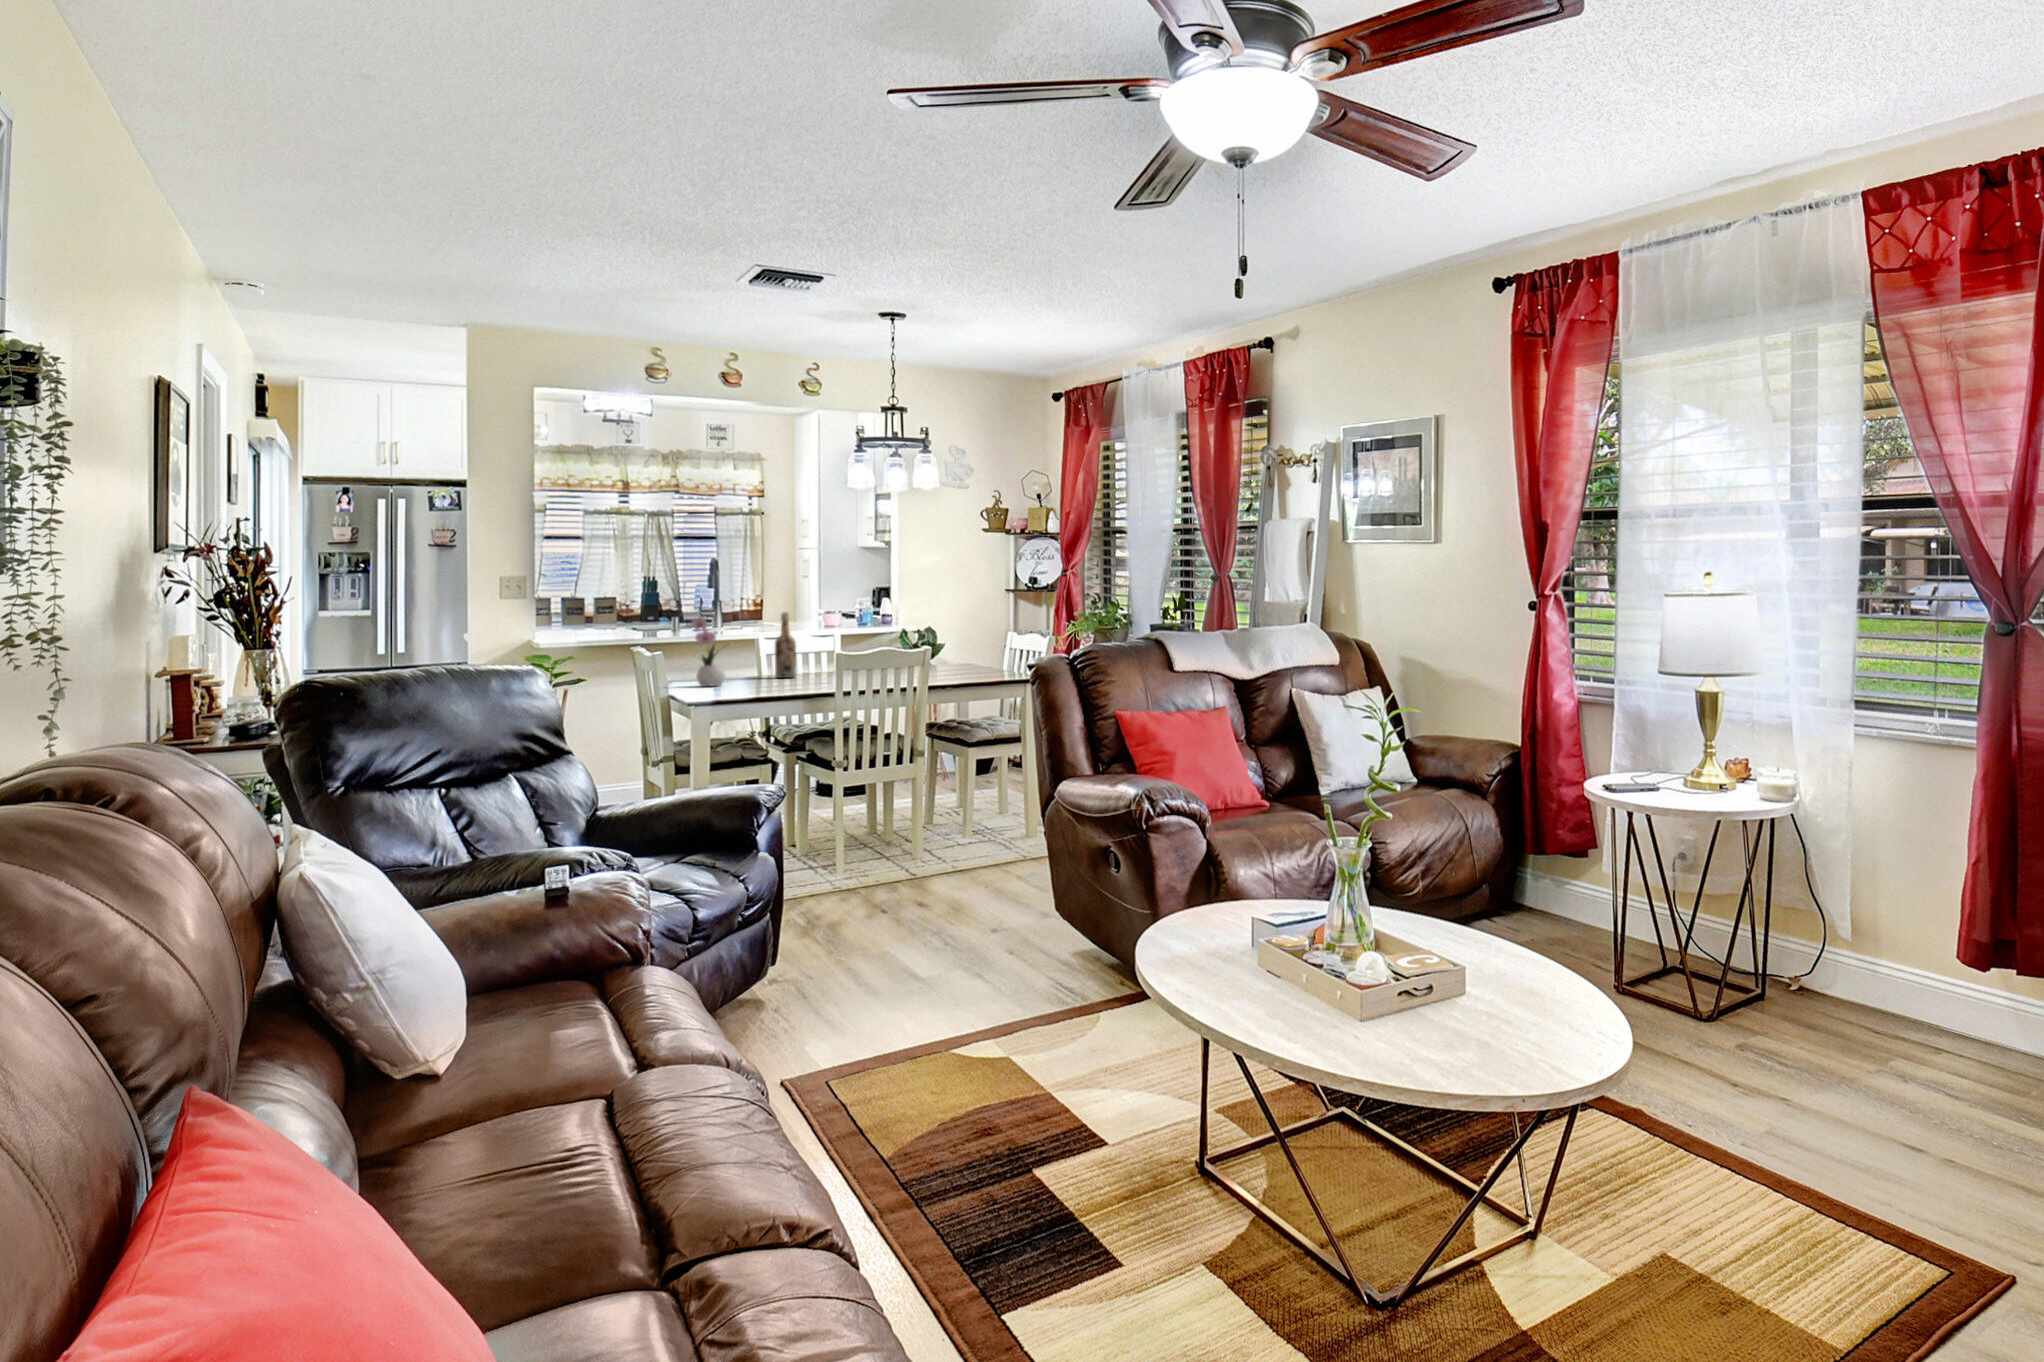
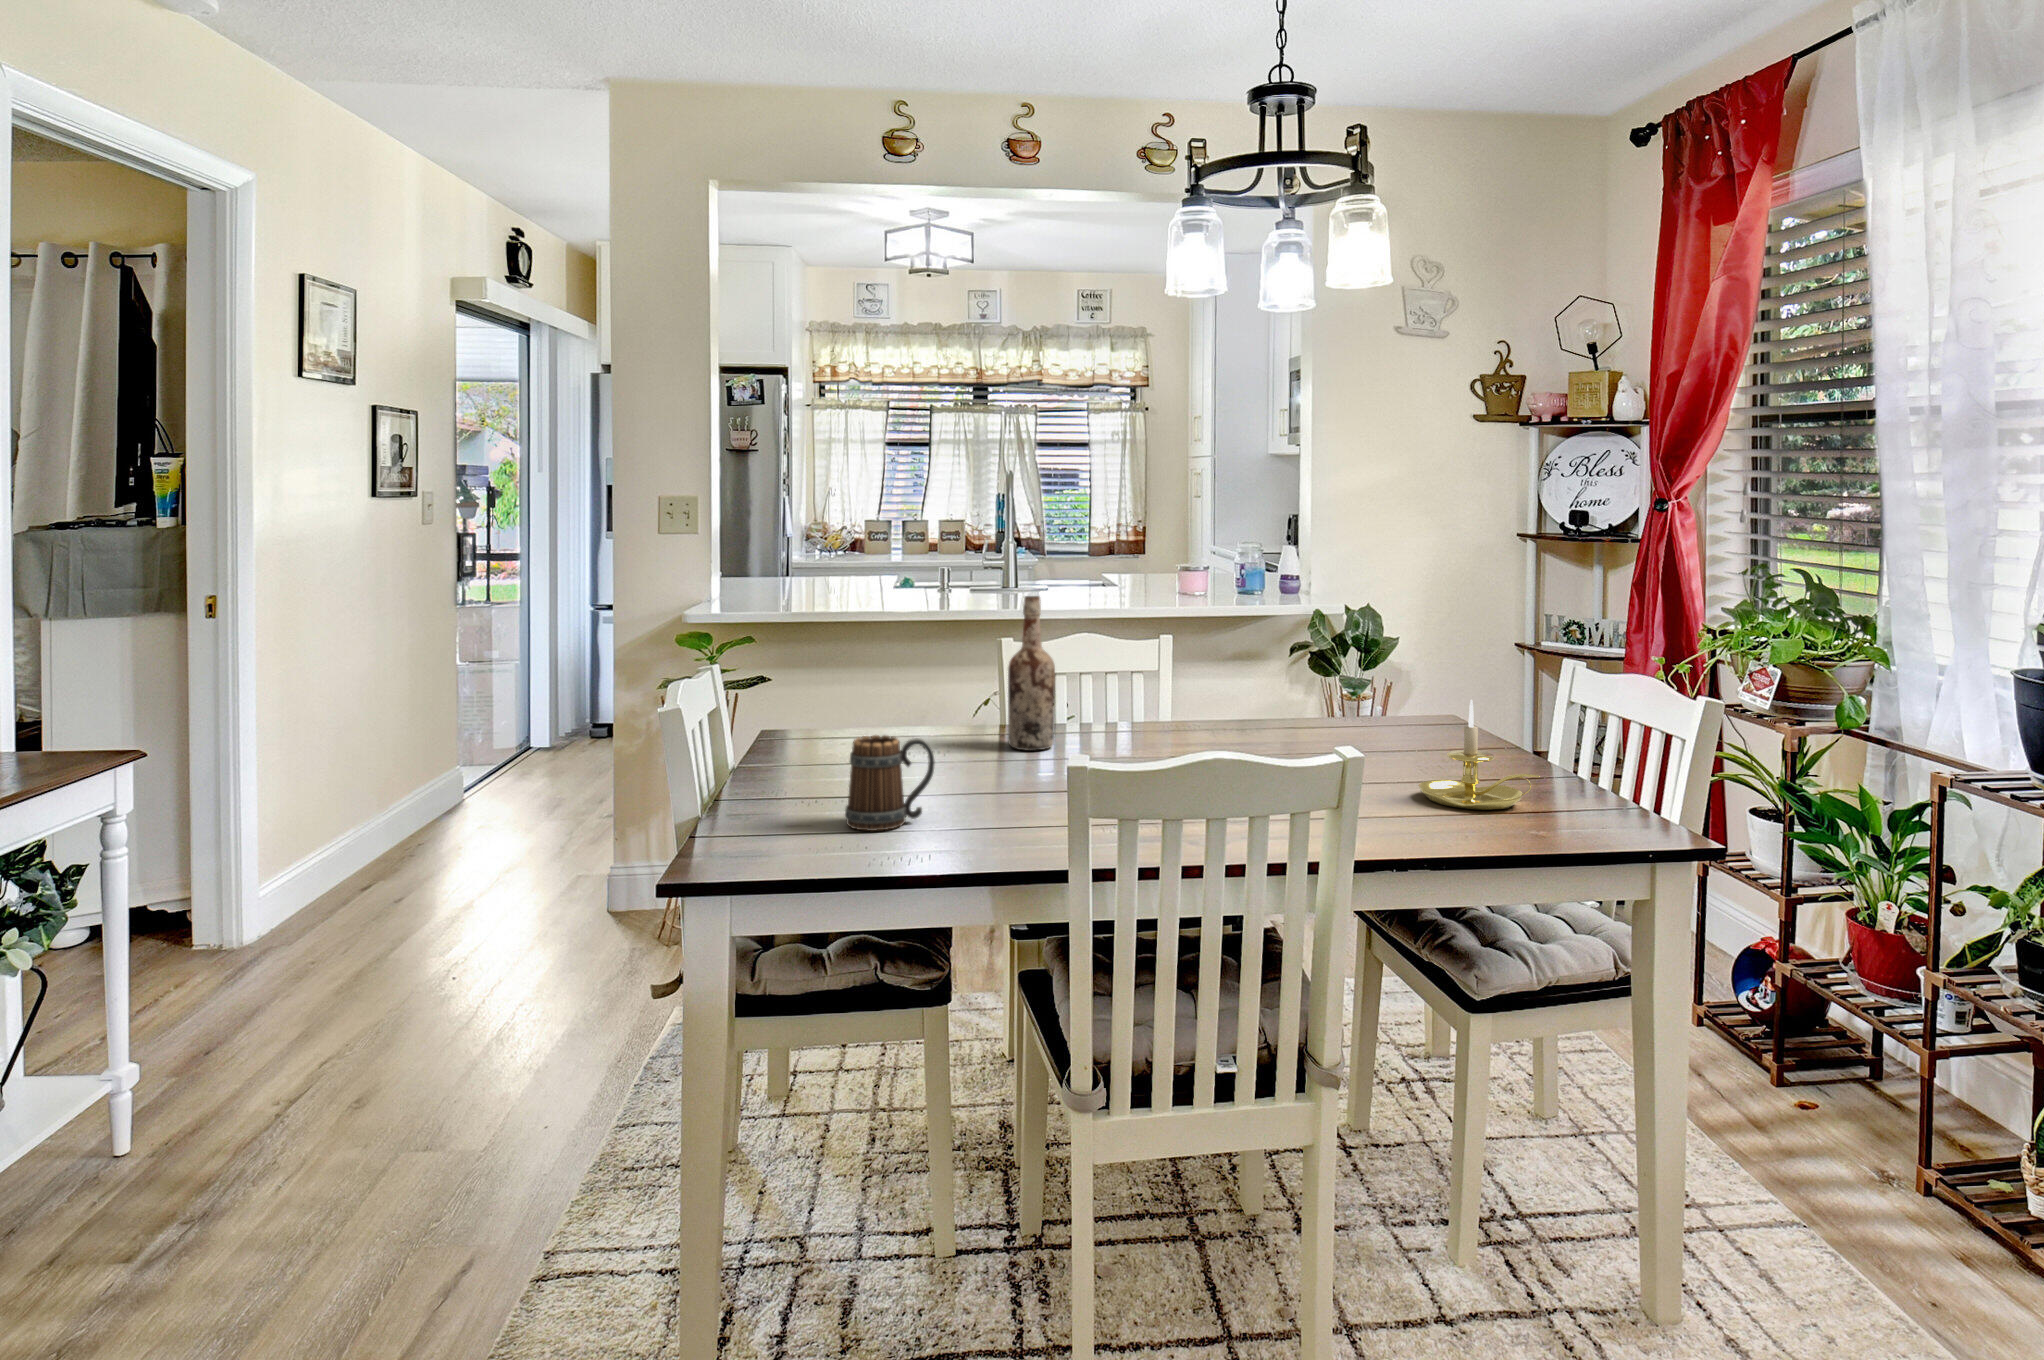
flower arrangement: present [691,614,725,686] -> none [765,589,860,795]
candle holder: none [950,643,994,681] -> present [1418,700,1540,810]
mug: none [739,657,773,690] -> present [845,735,935,831]

